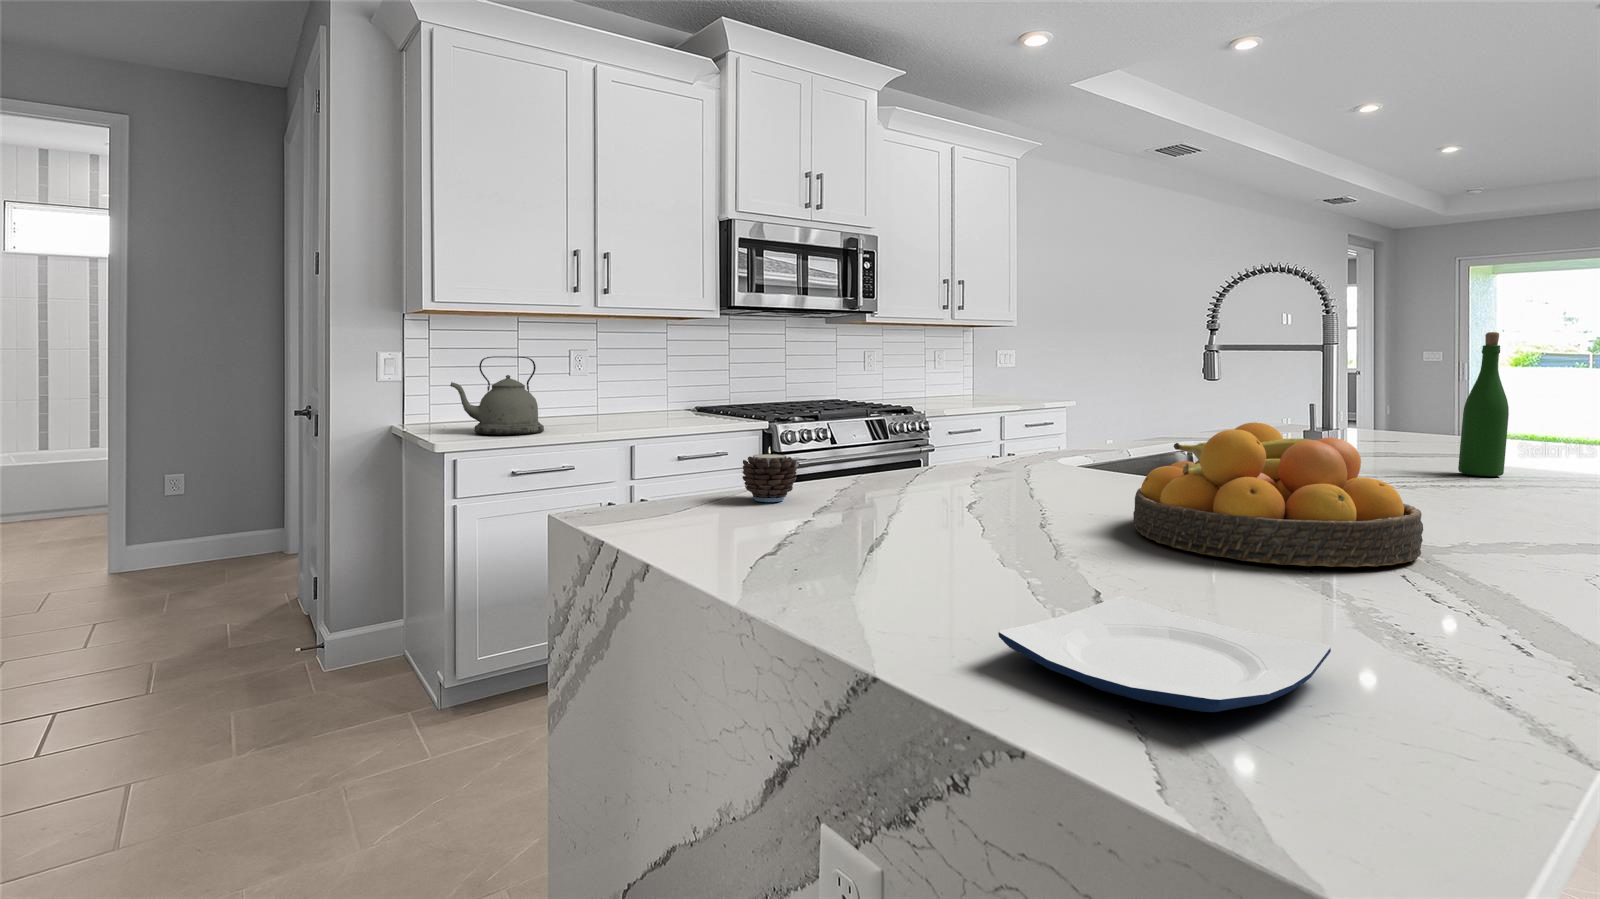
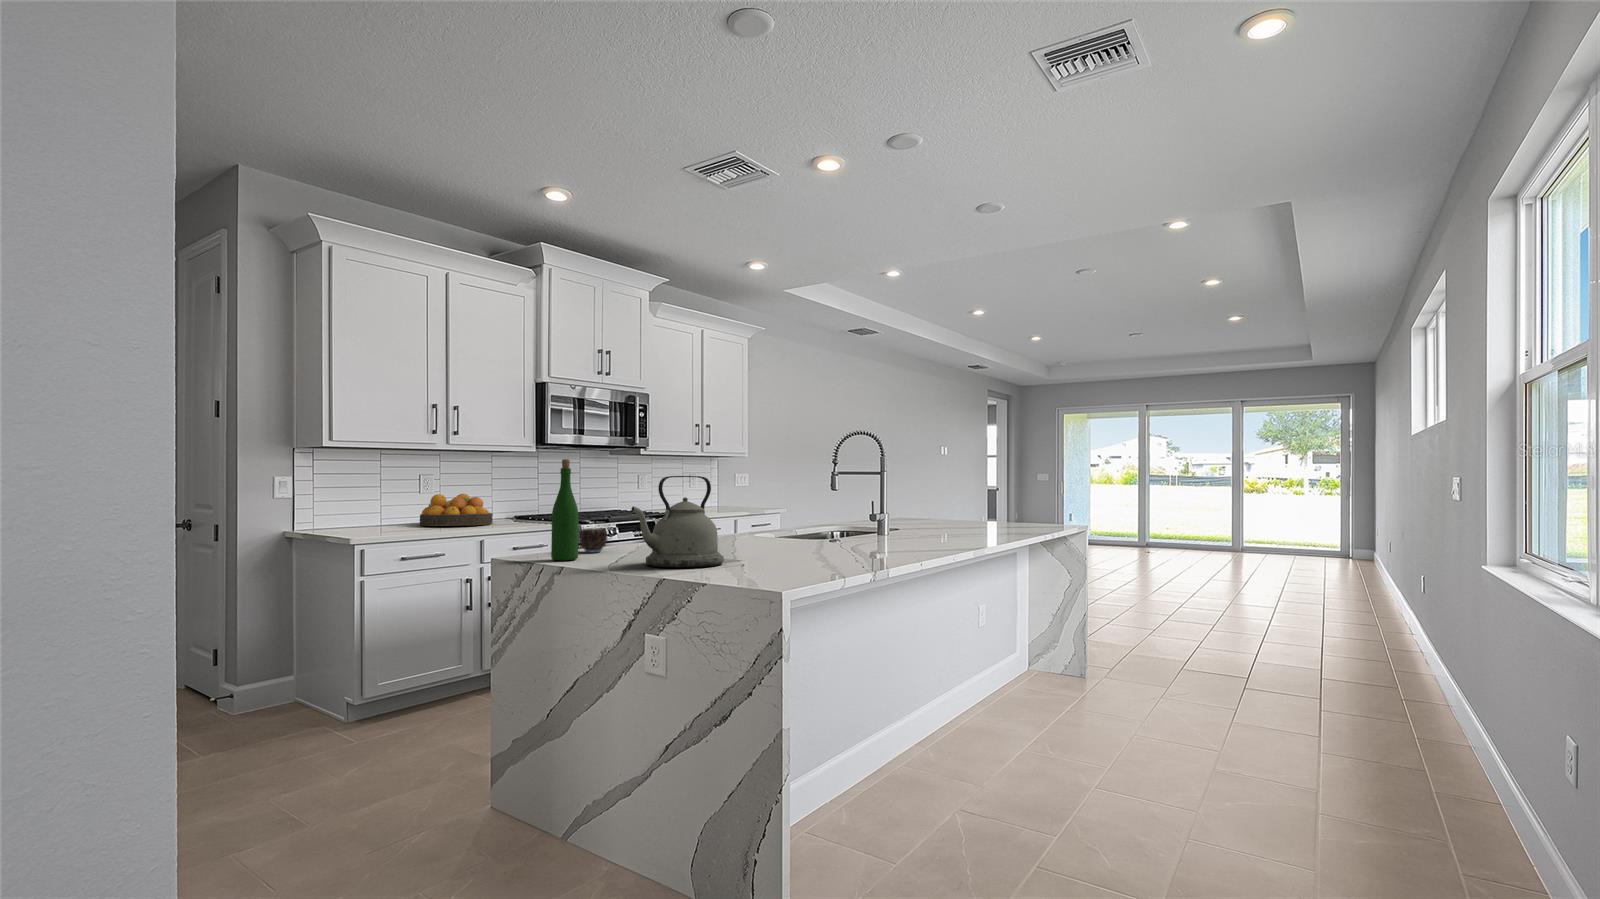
wine bottle: present [1458,332,1509,476] -> present [551,459,578,561]
kettle: present [450,356,544,434] -> present [631,476,724,567]
fruit bowl: present [1133,423,1423,567] -> present [420,494,493,526]
plate: present [998,596,1331,712] -> none [694,563,800,582]

